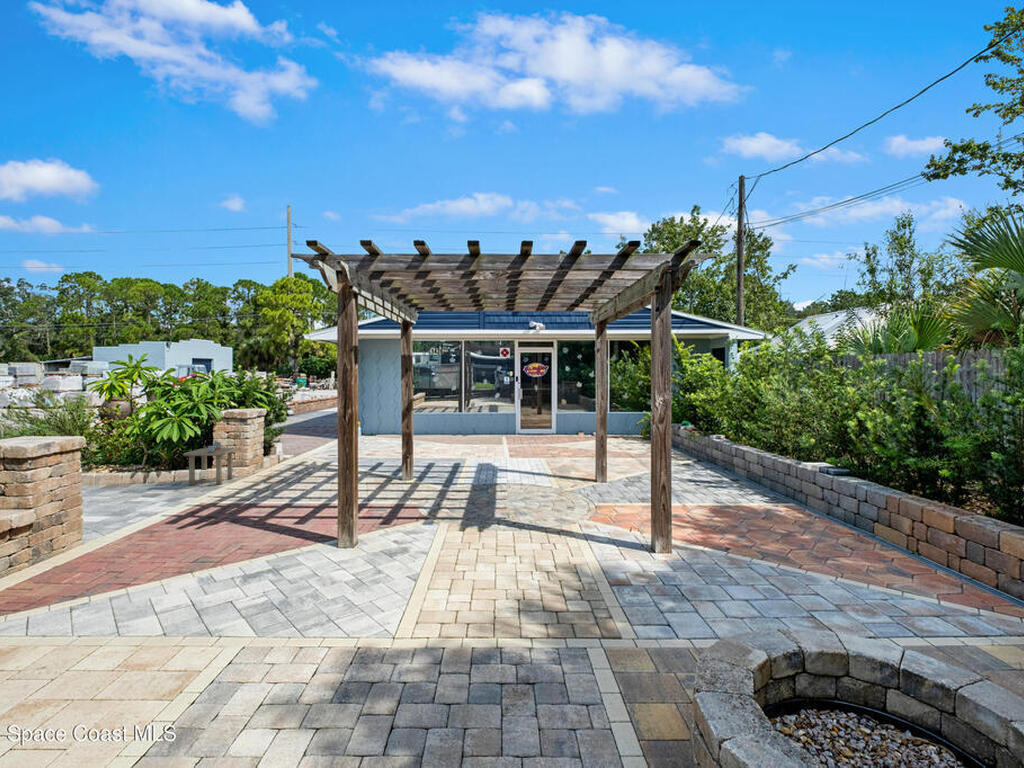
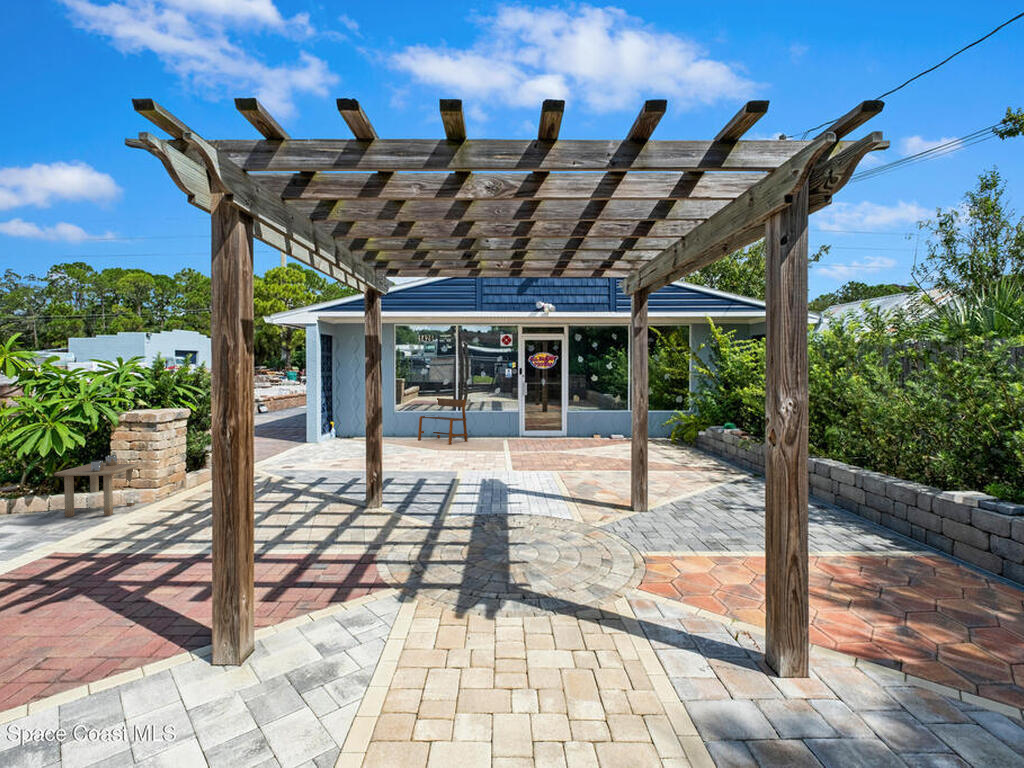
bench: none [431,402,473,440] -> present [418,398,468,444]

